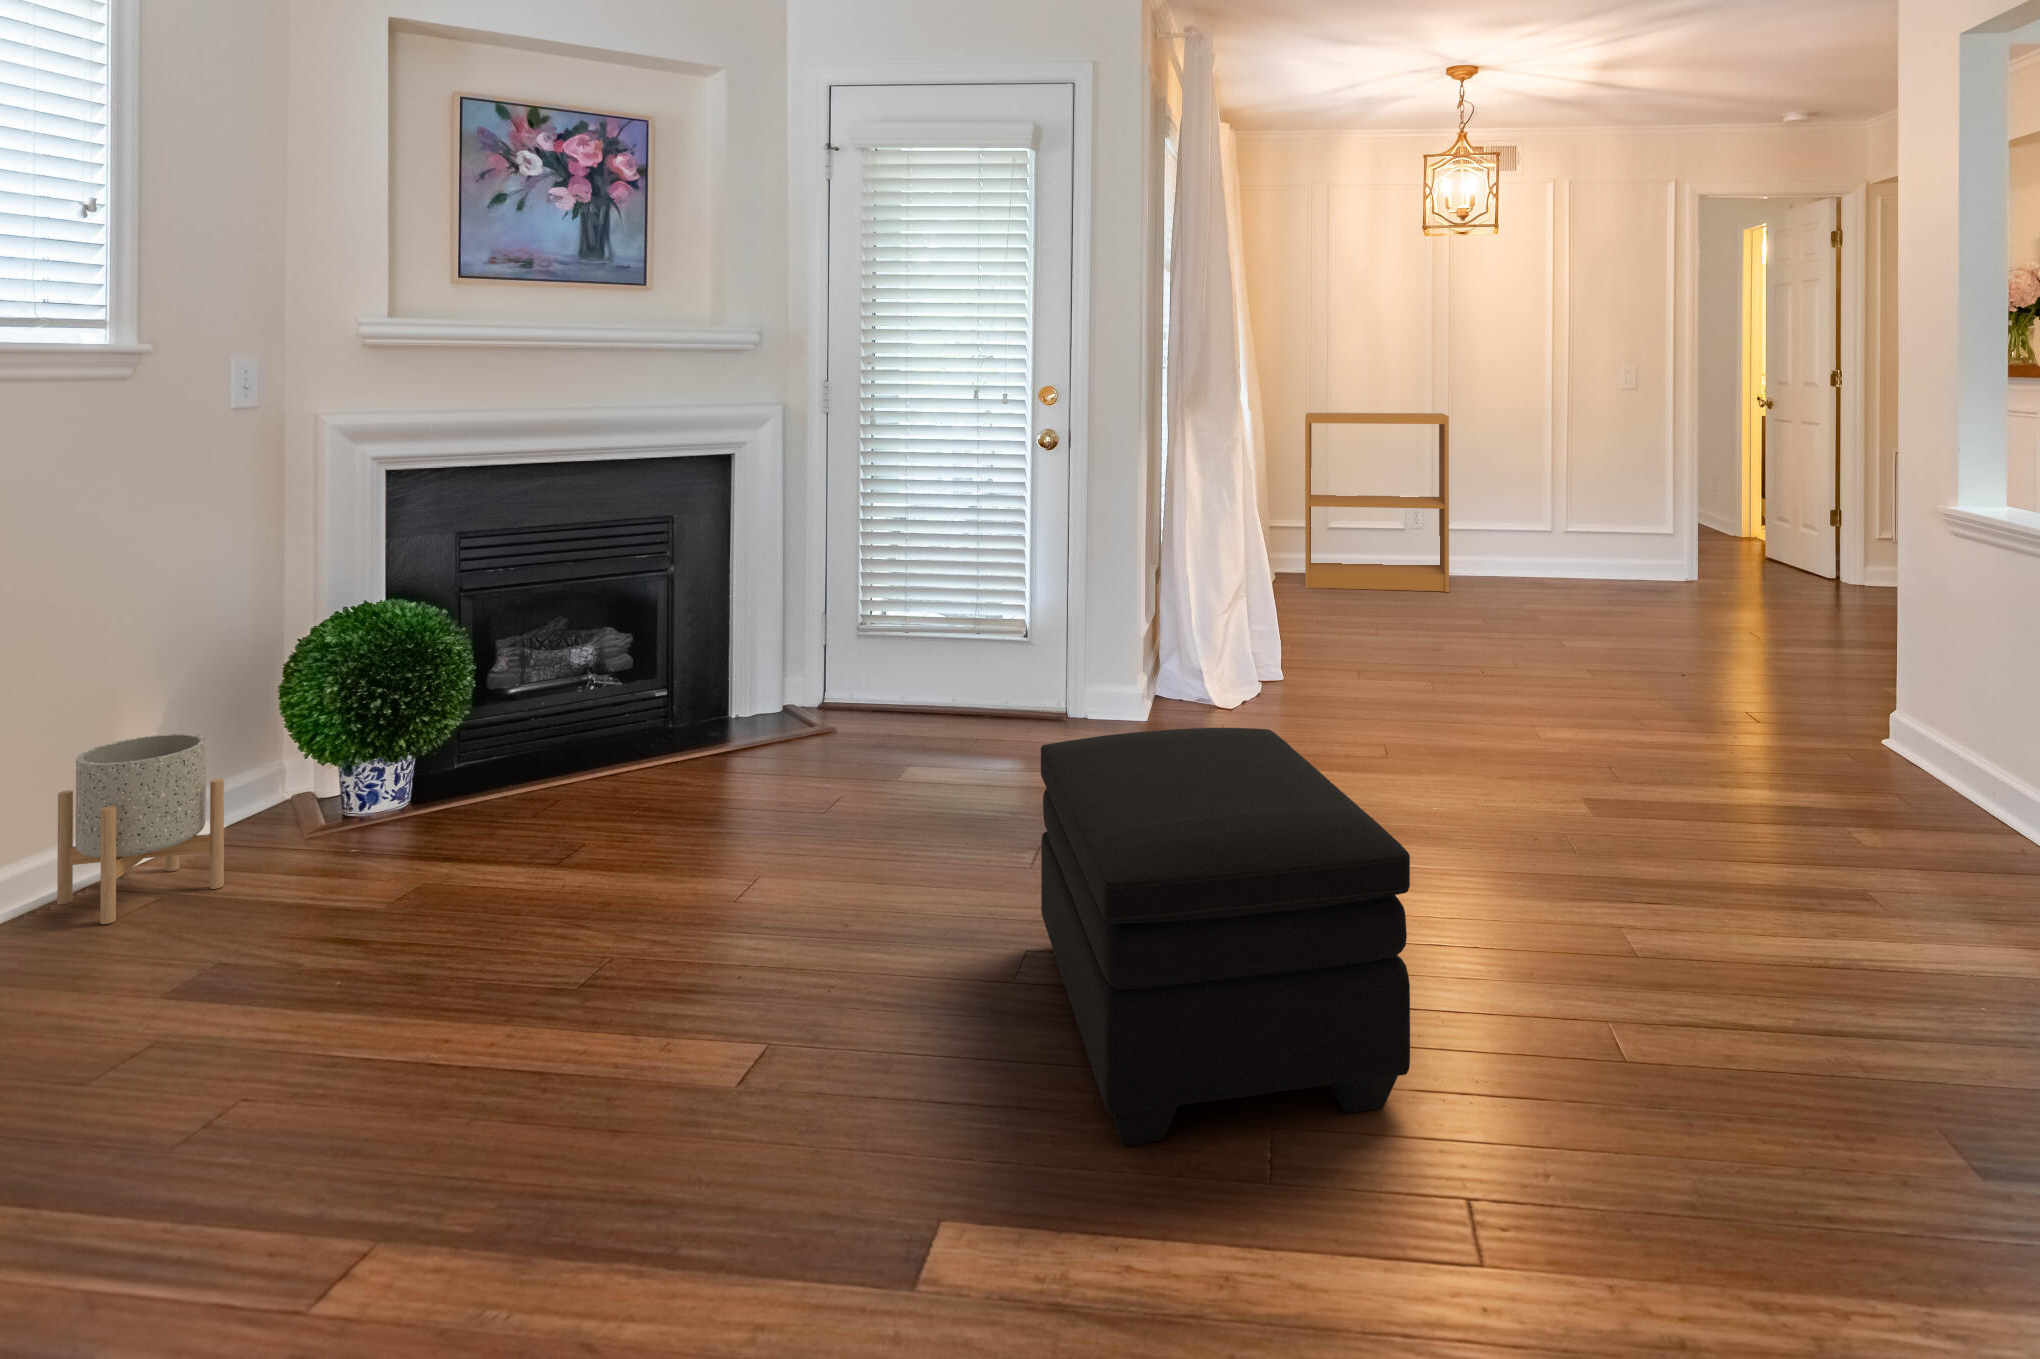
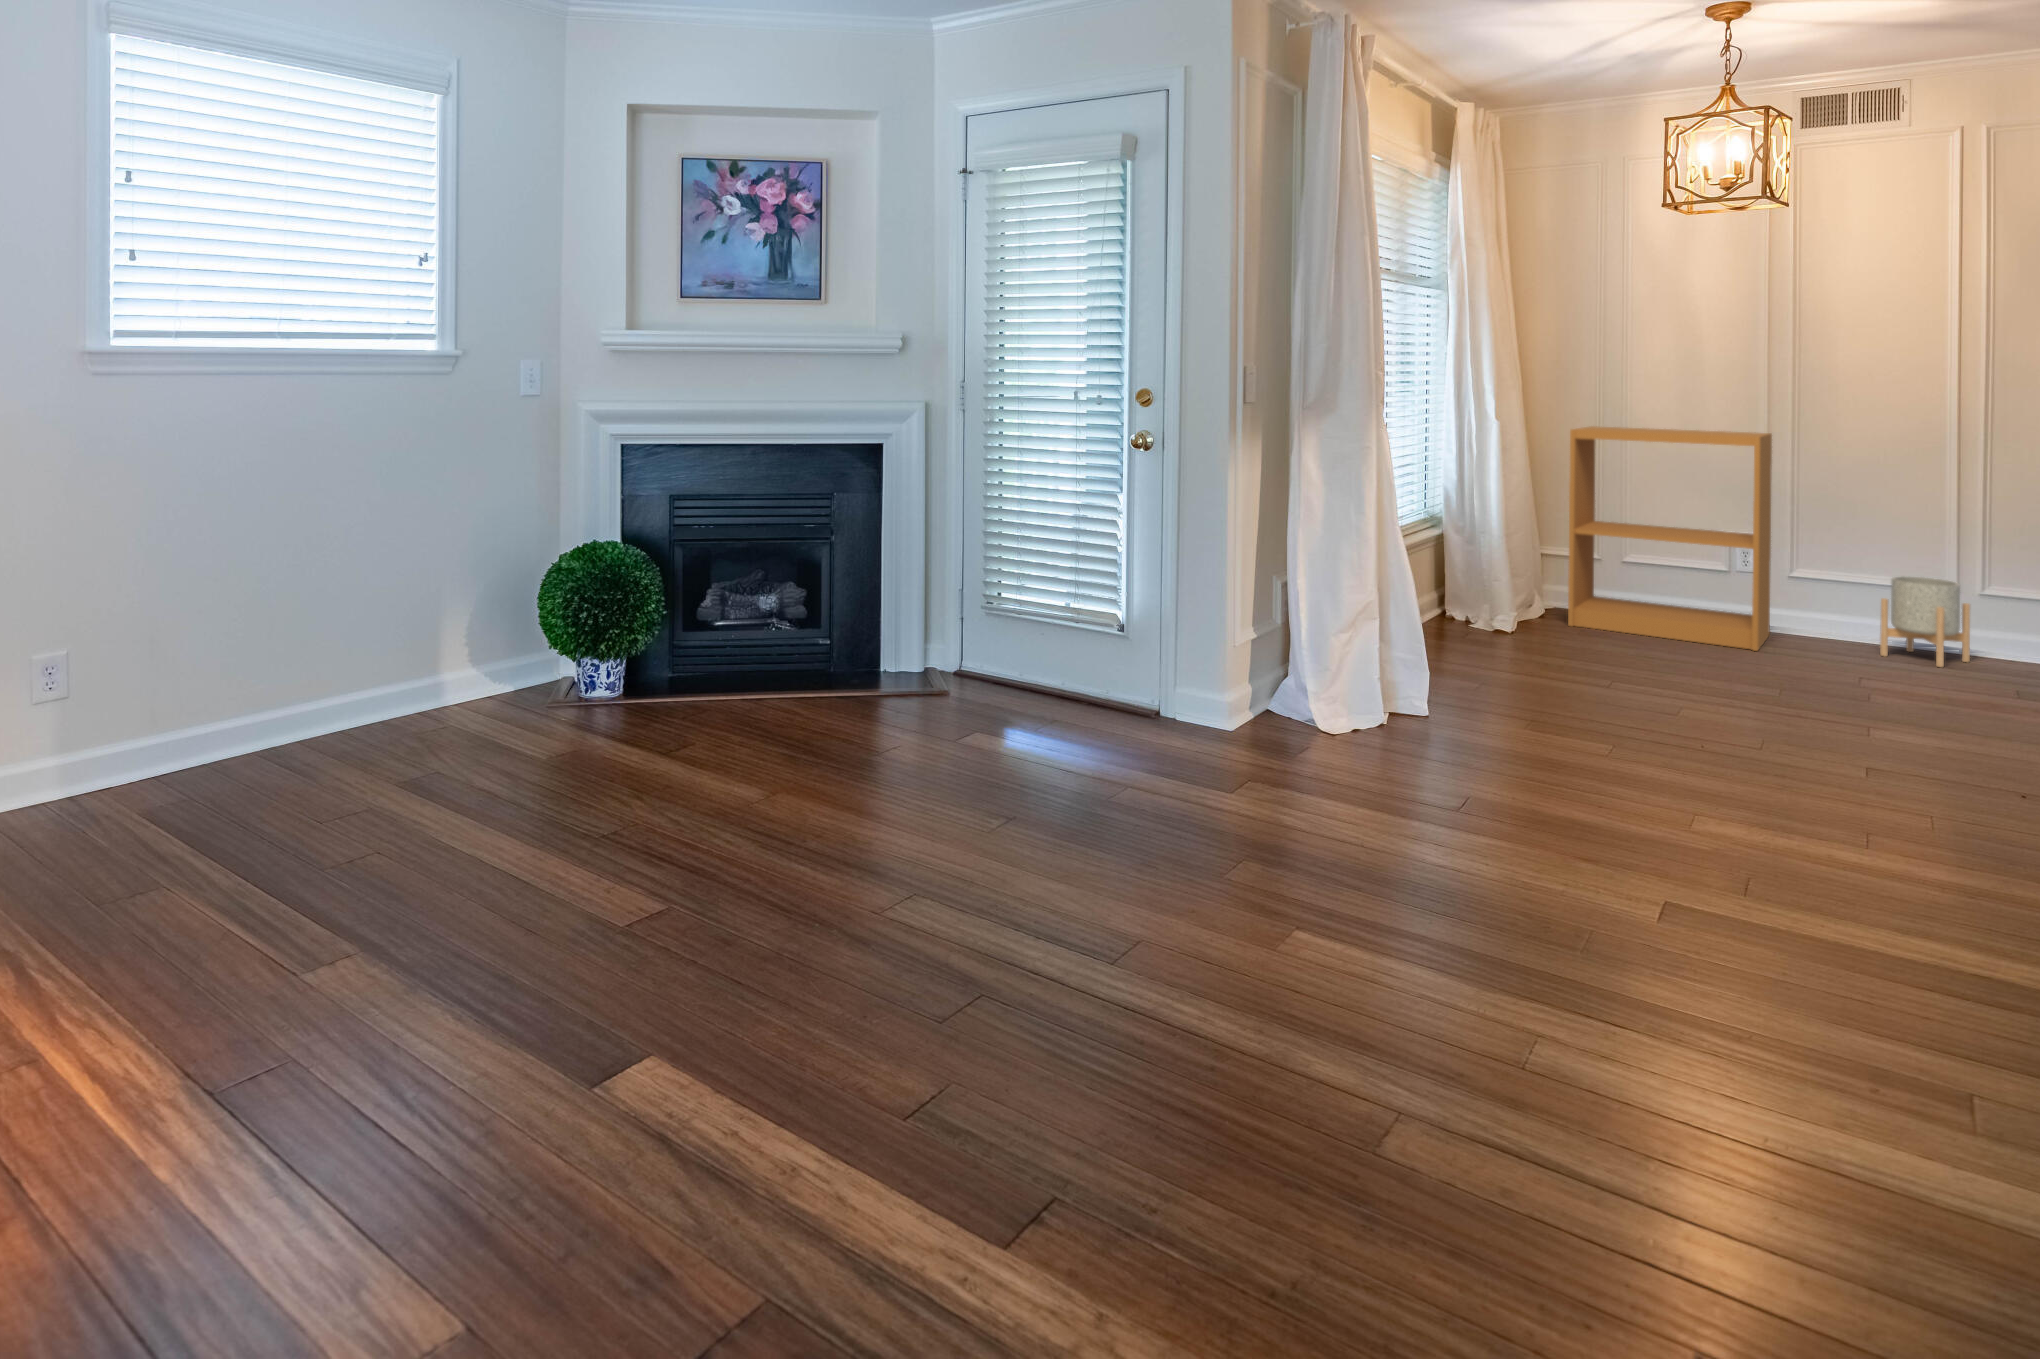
ottoman: present [1041,728,1410,1146] -> none [813,714,1148,1091]
planter: present [57,734,224,924] -> present [1880,576,1970,667]

